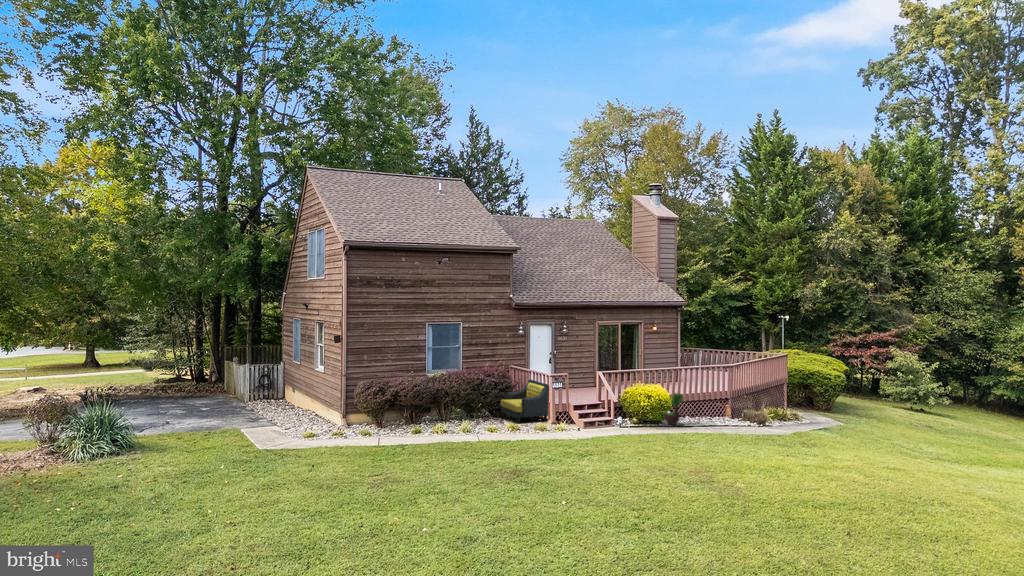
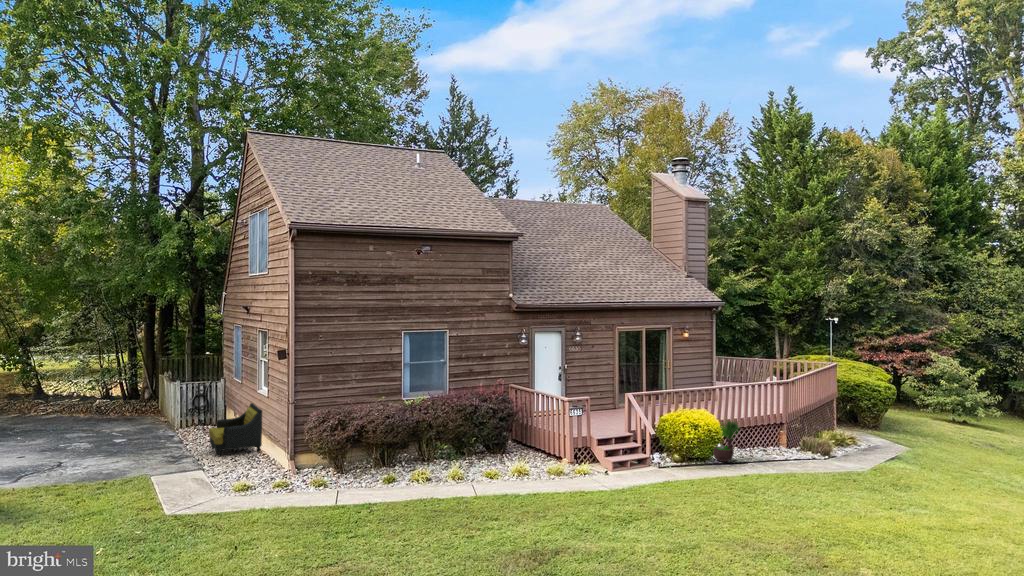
armchair: present [500,380,549,424] -> present [209,403,262,457]

